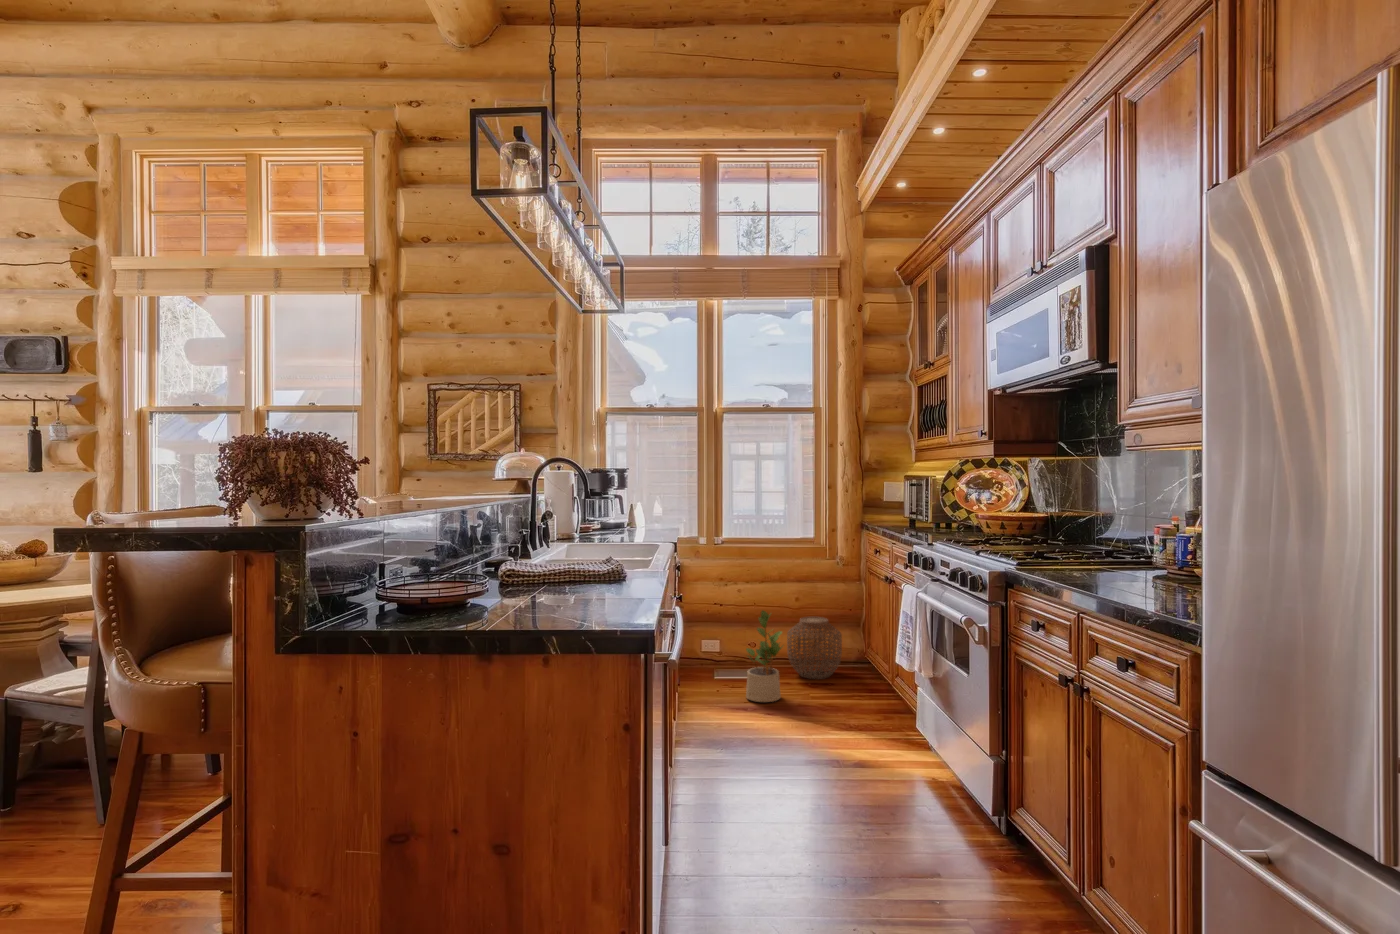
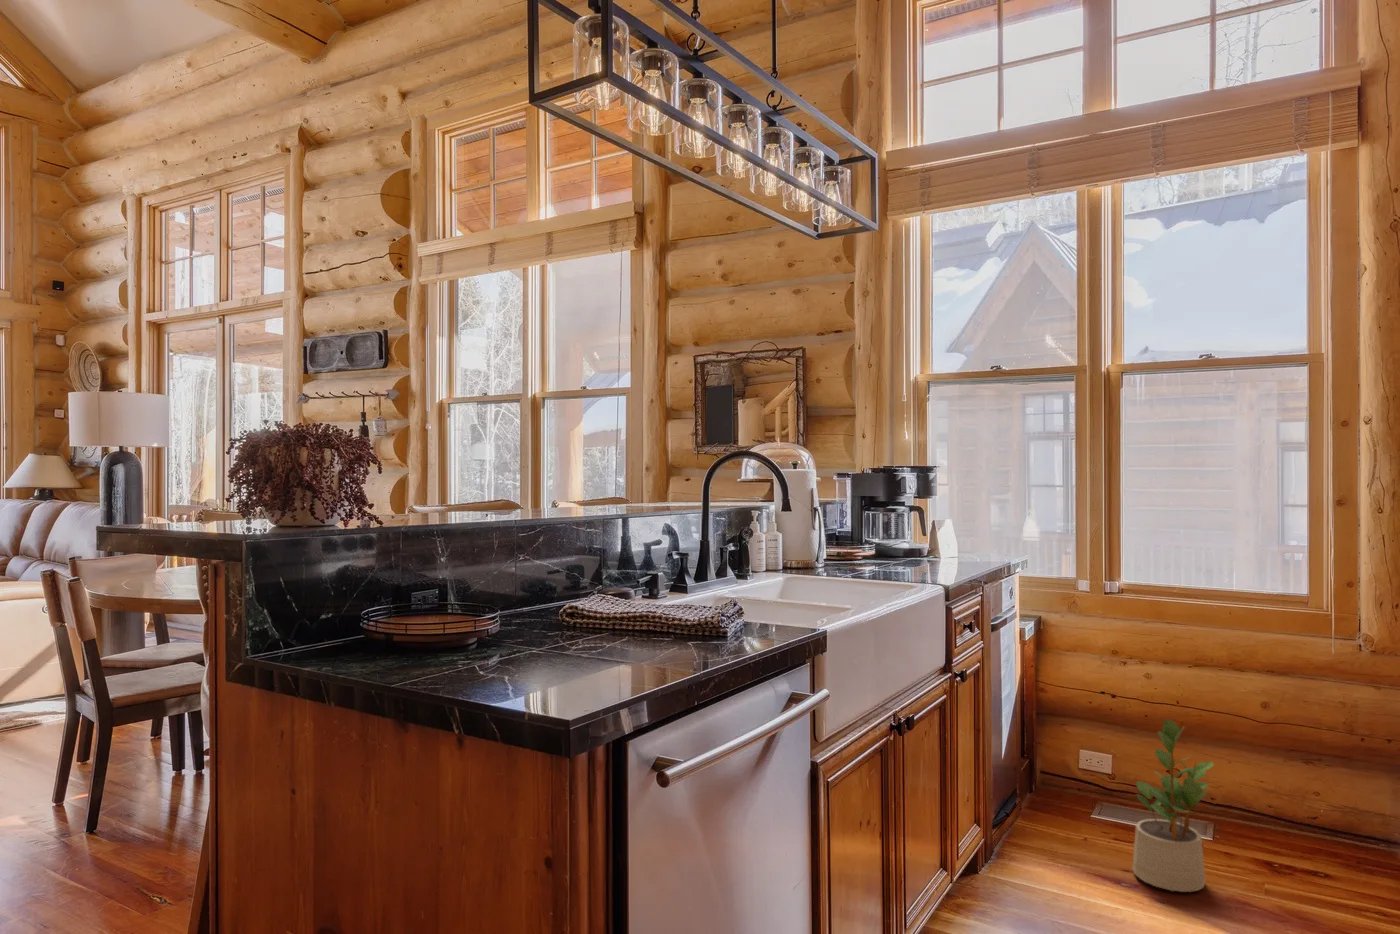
woven basket: present [787,616,842,679] -> none [1238,740,1362,865]

